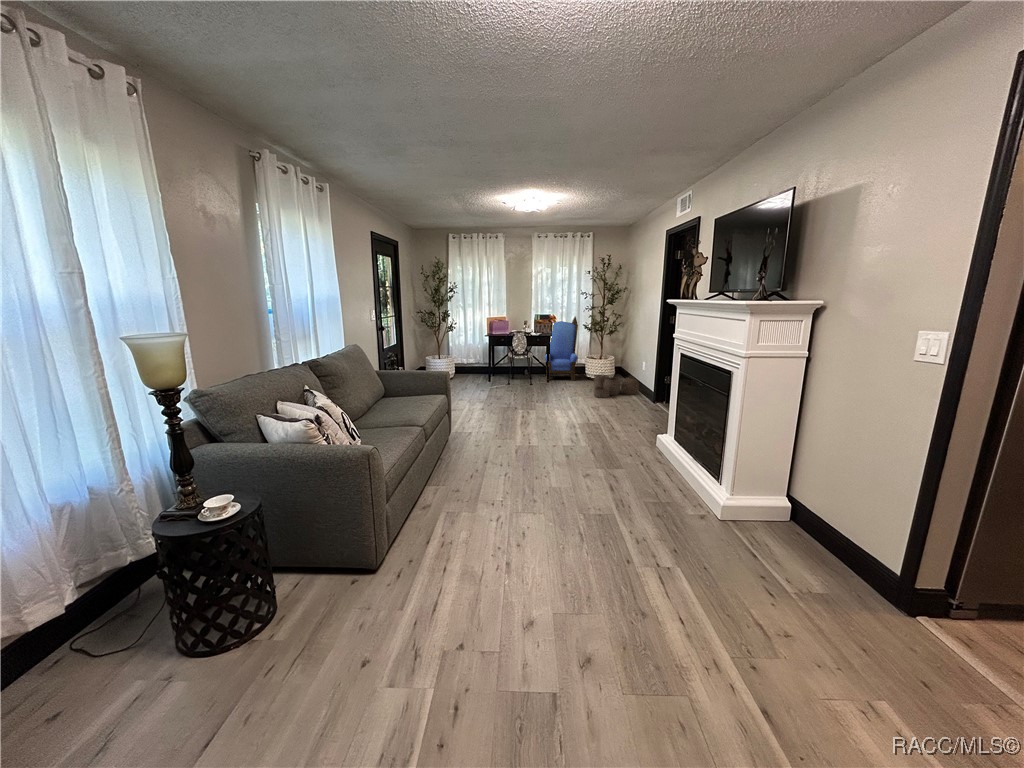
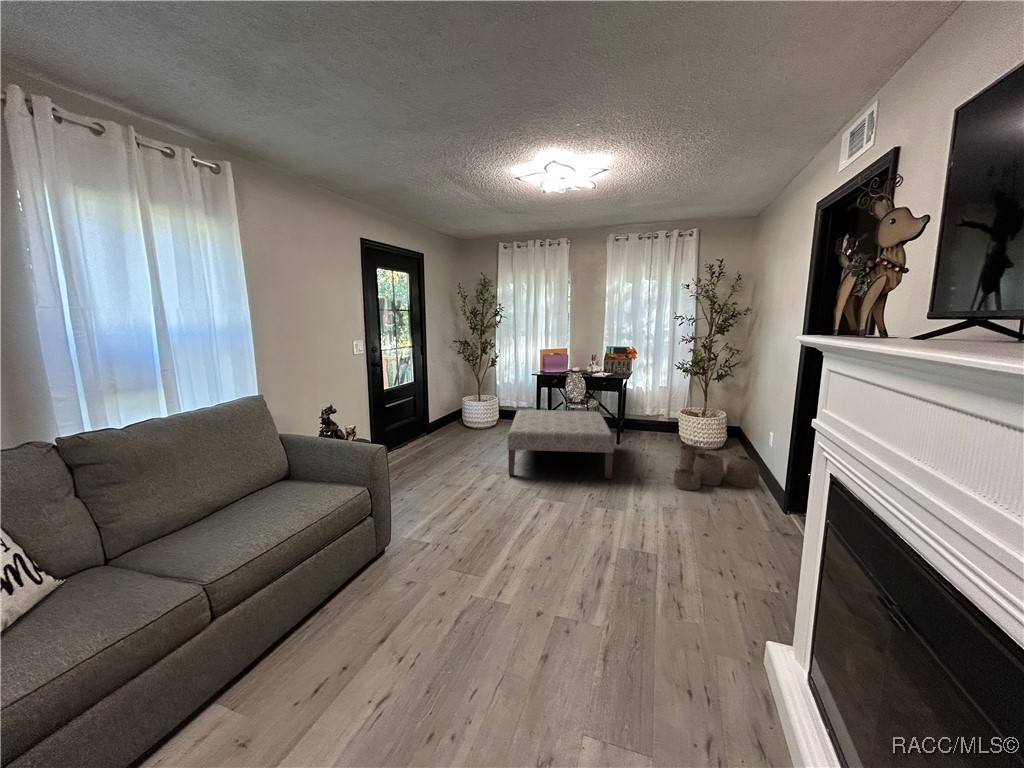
armchair: present [544,316,578,381] -> none [612,348,668,446]
ottoman: none [482,359,560,401] -> present [507,410,614,479]

